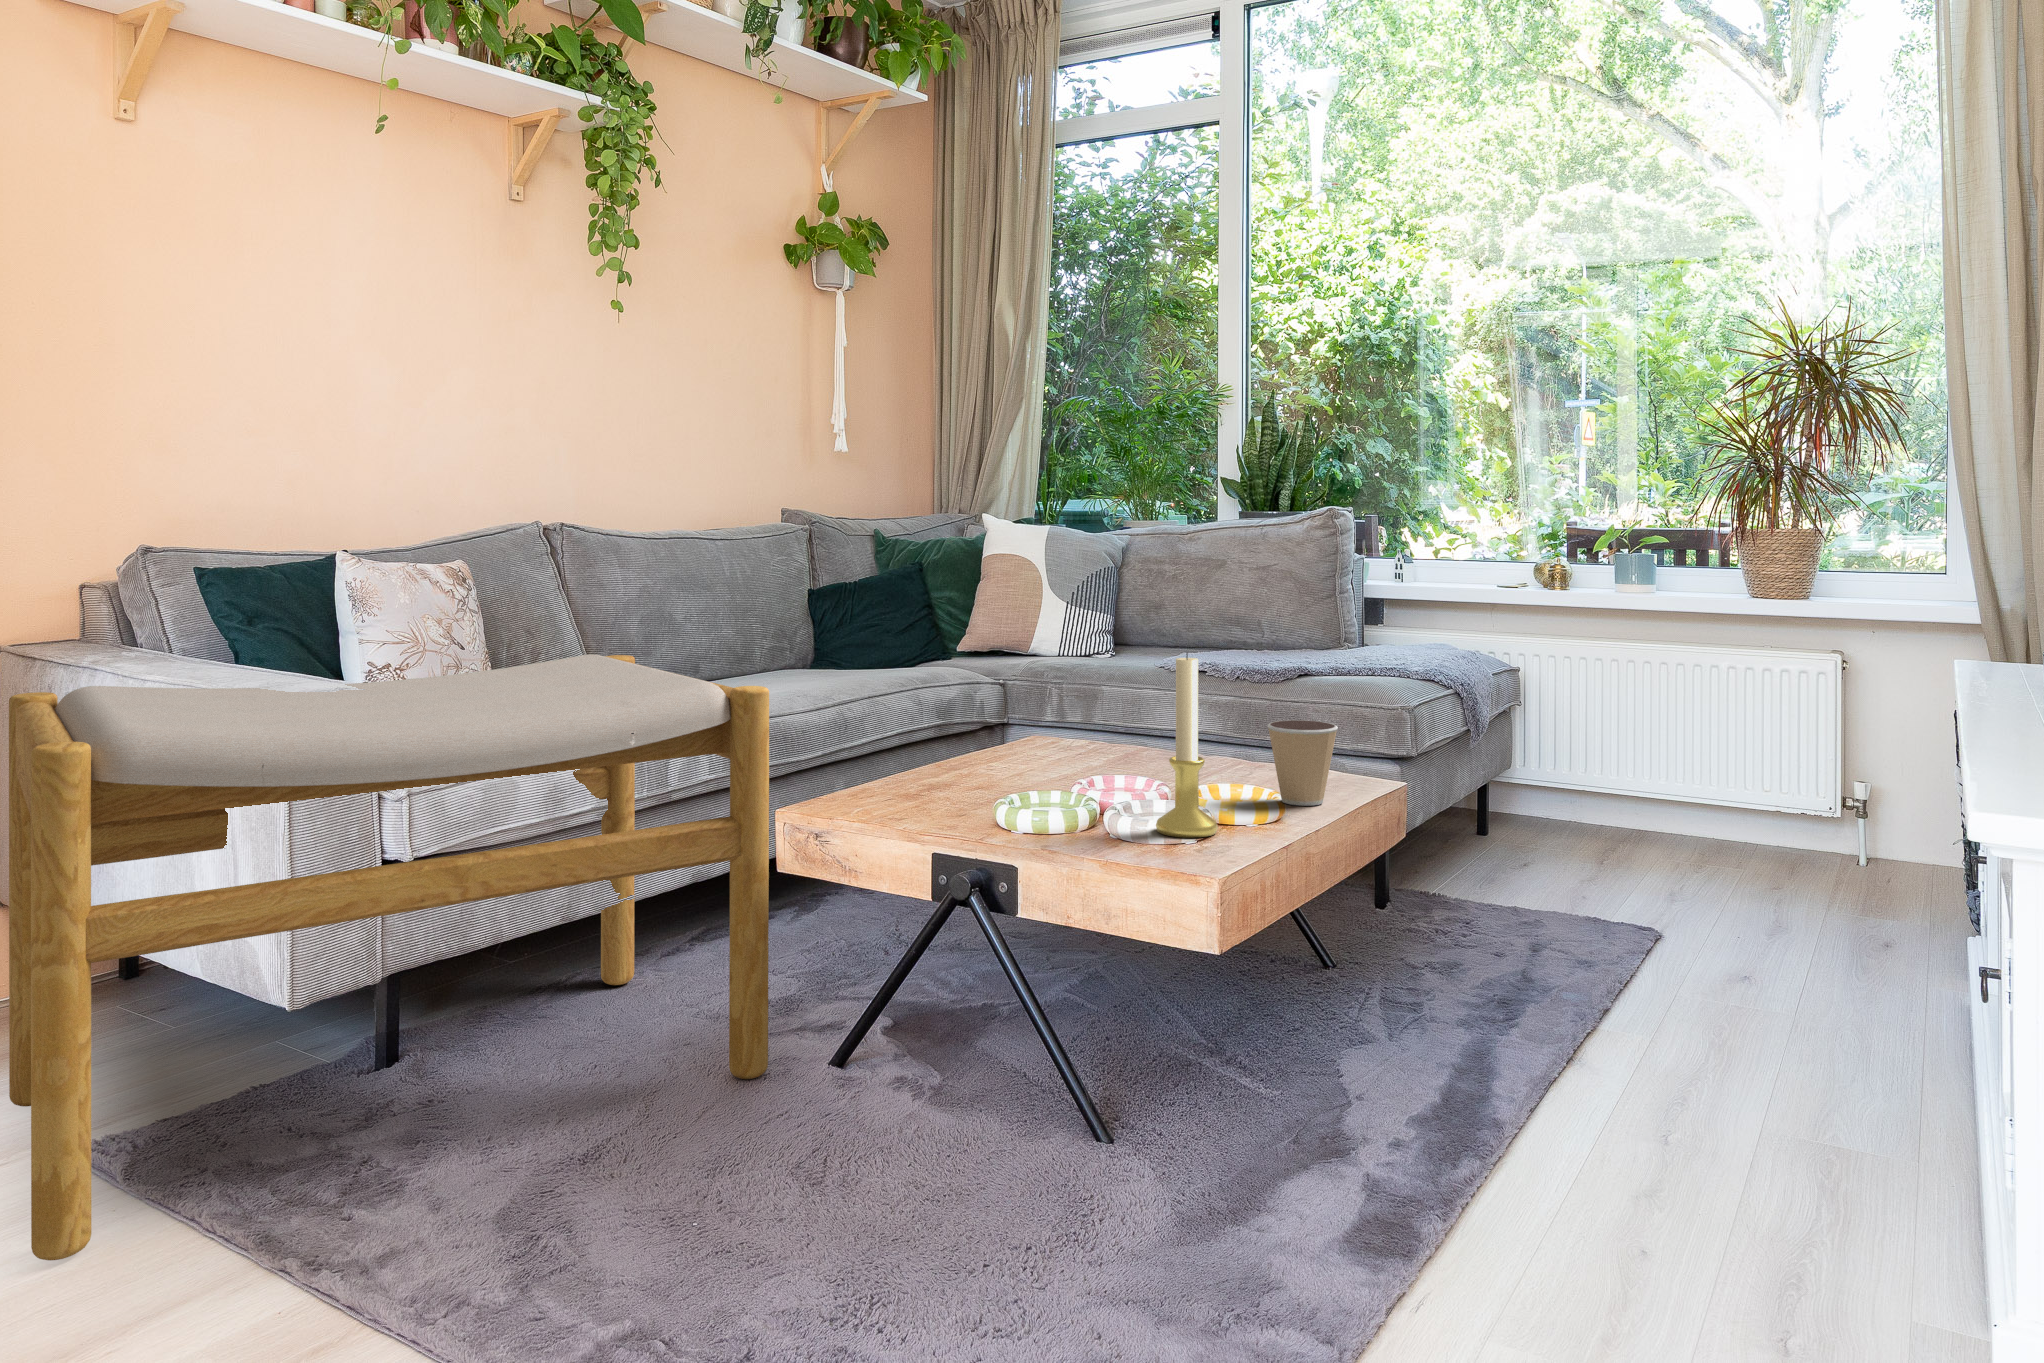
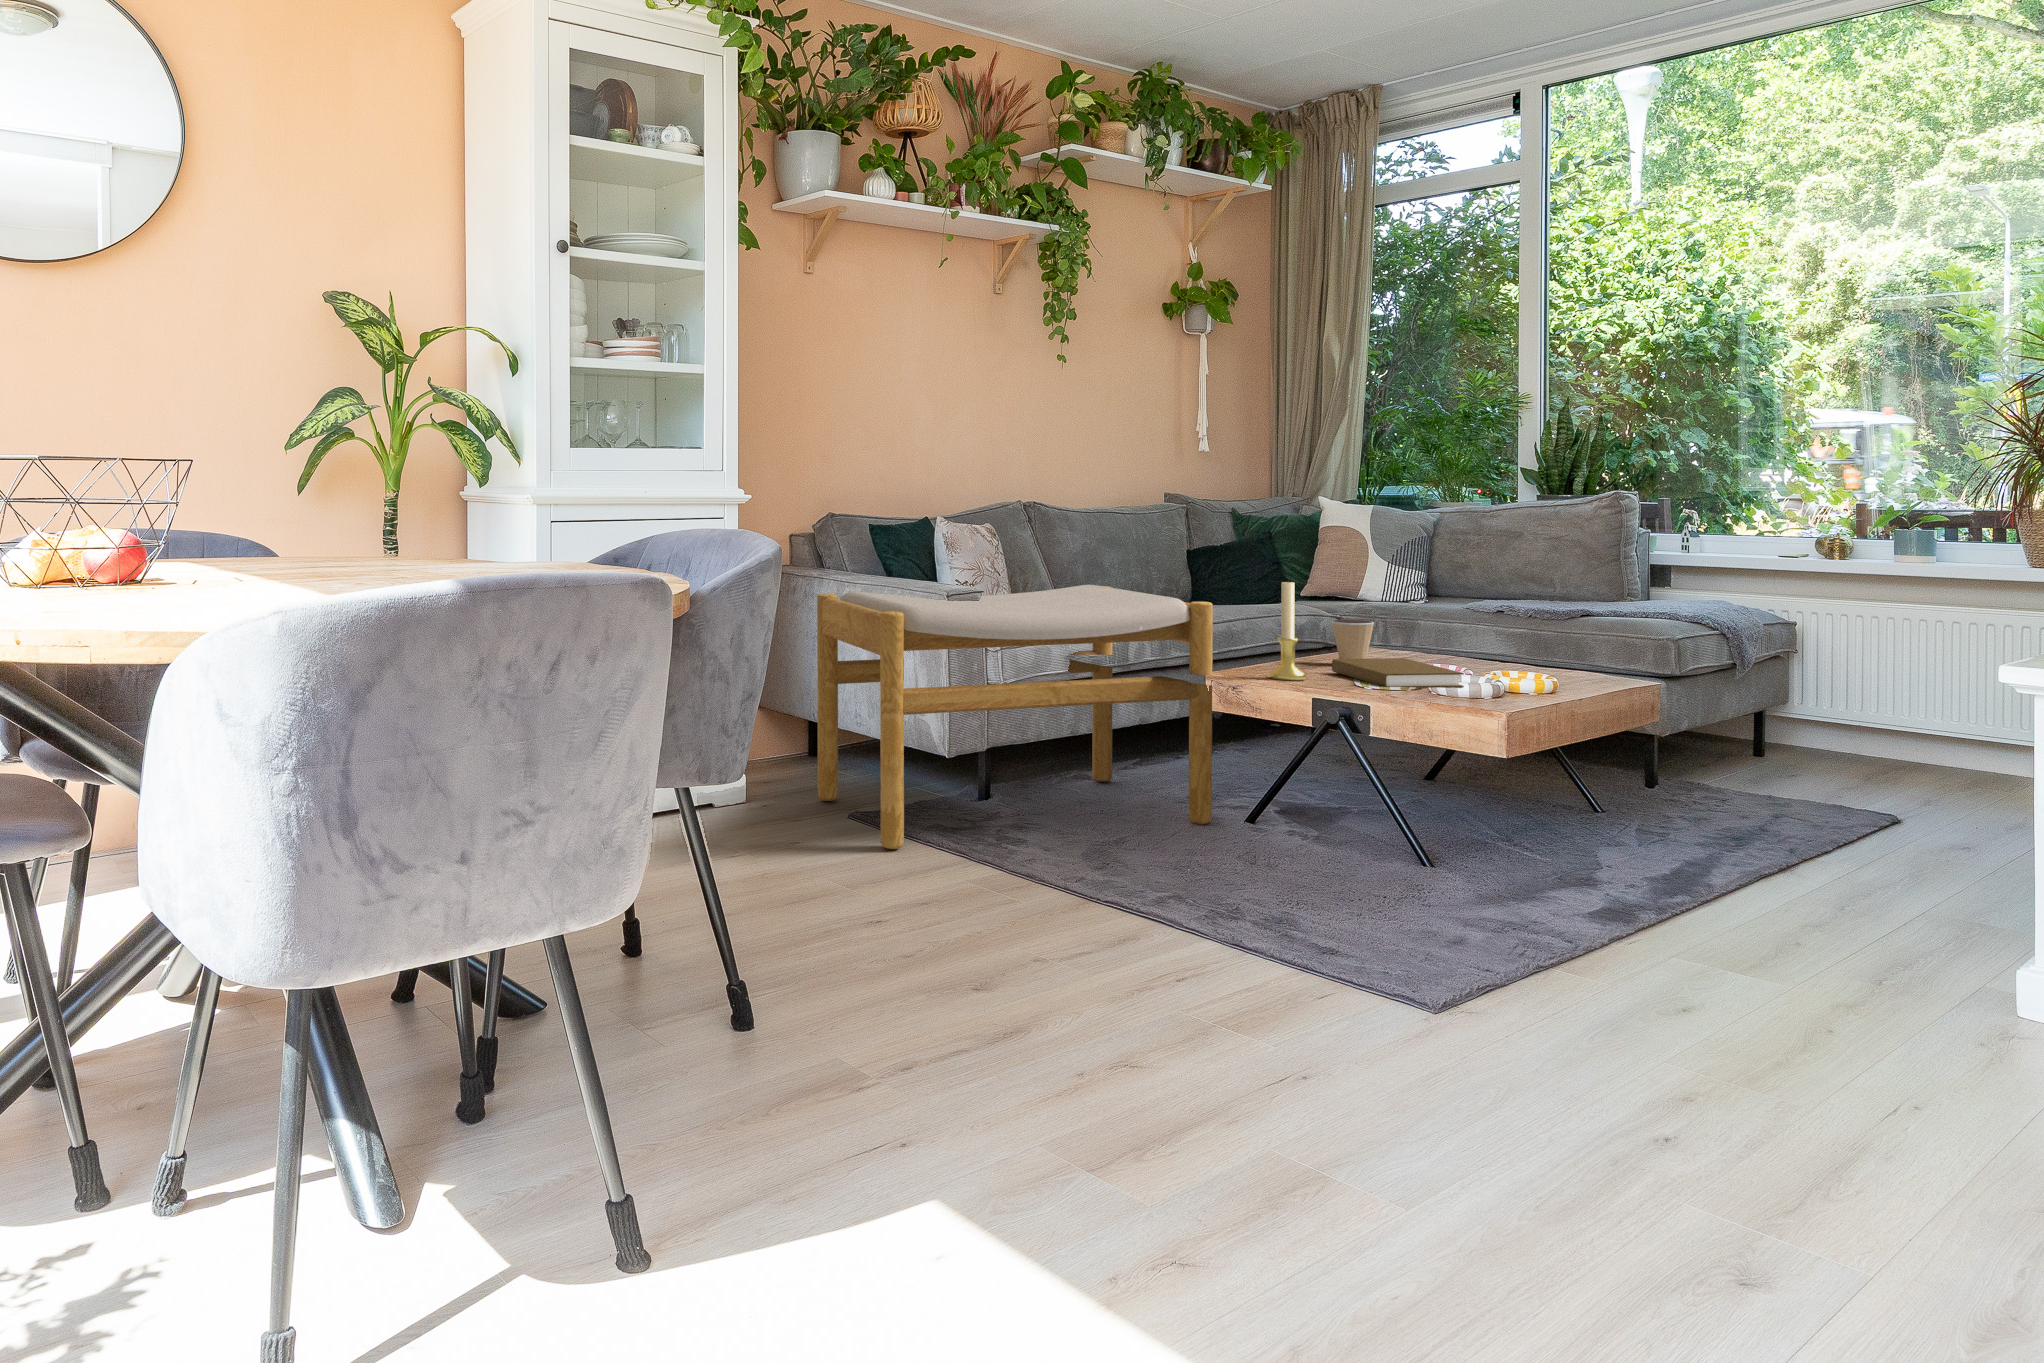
candle holder: present [1156,652,1218,838] -> present [1270,582,1306,680]
coffee cup: present [1267,720,1338,806] -> present [1332,620,1374,659]
book: none [968,761,1161,826] -> present [1332,658,1464,687]

